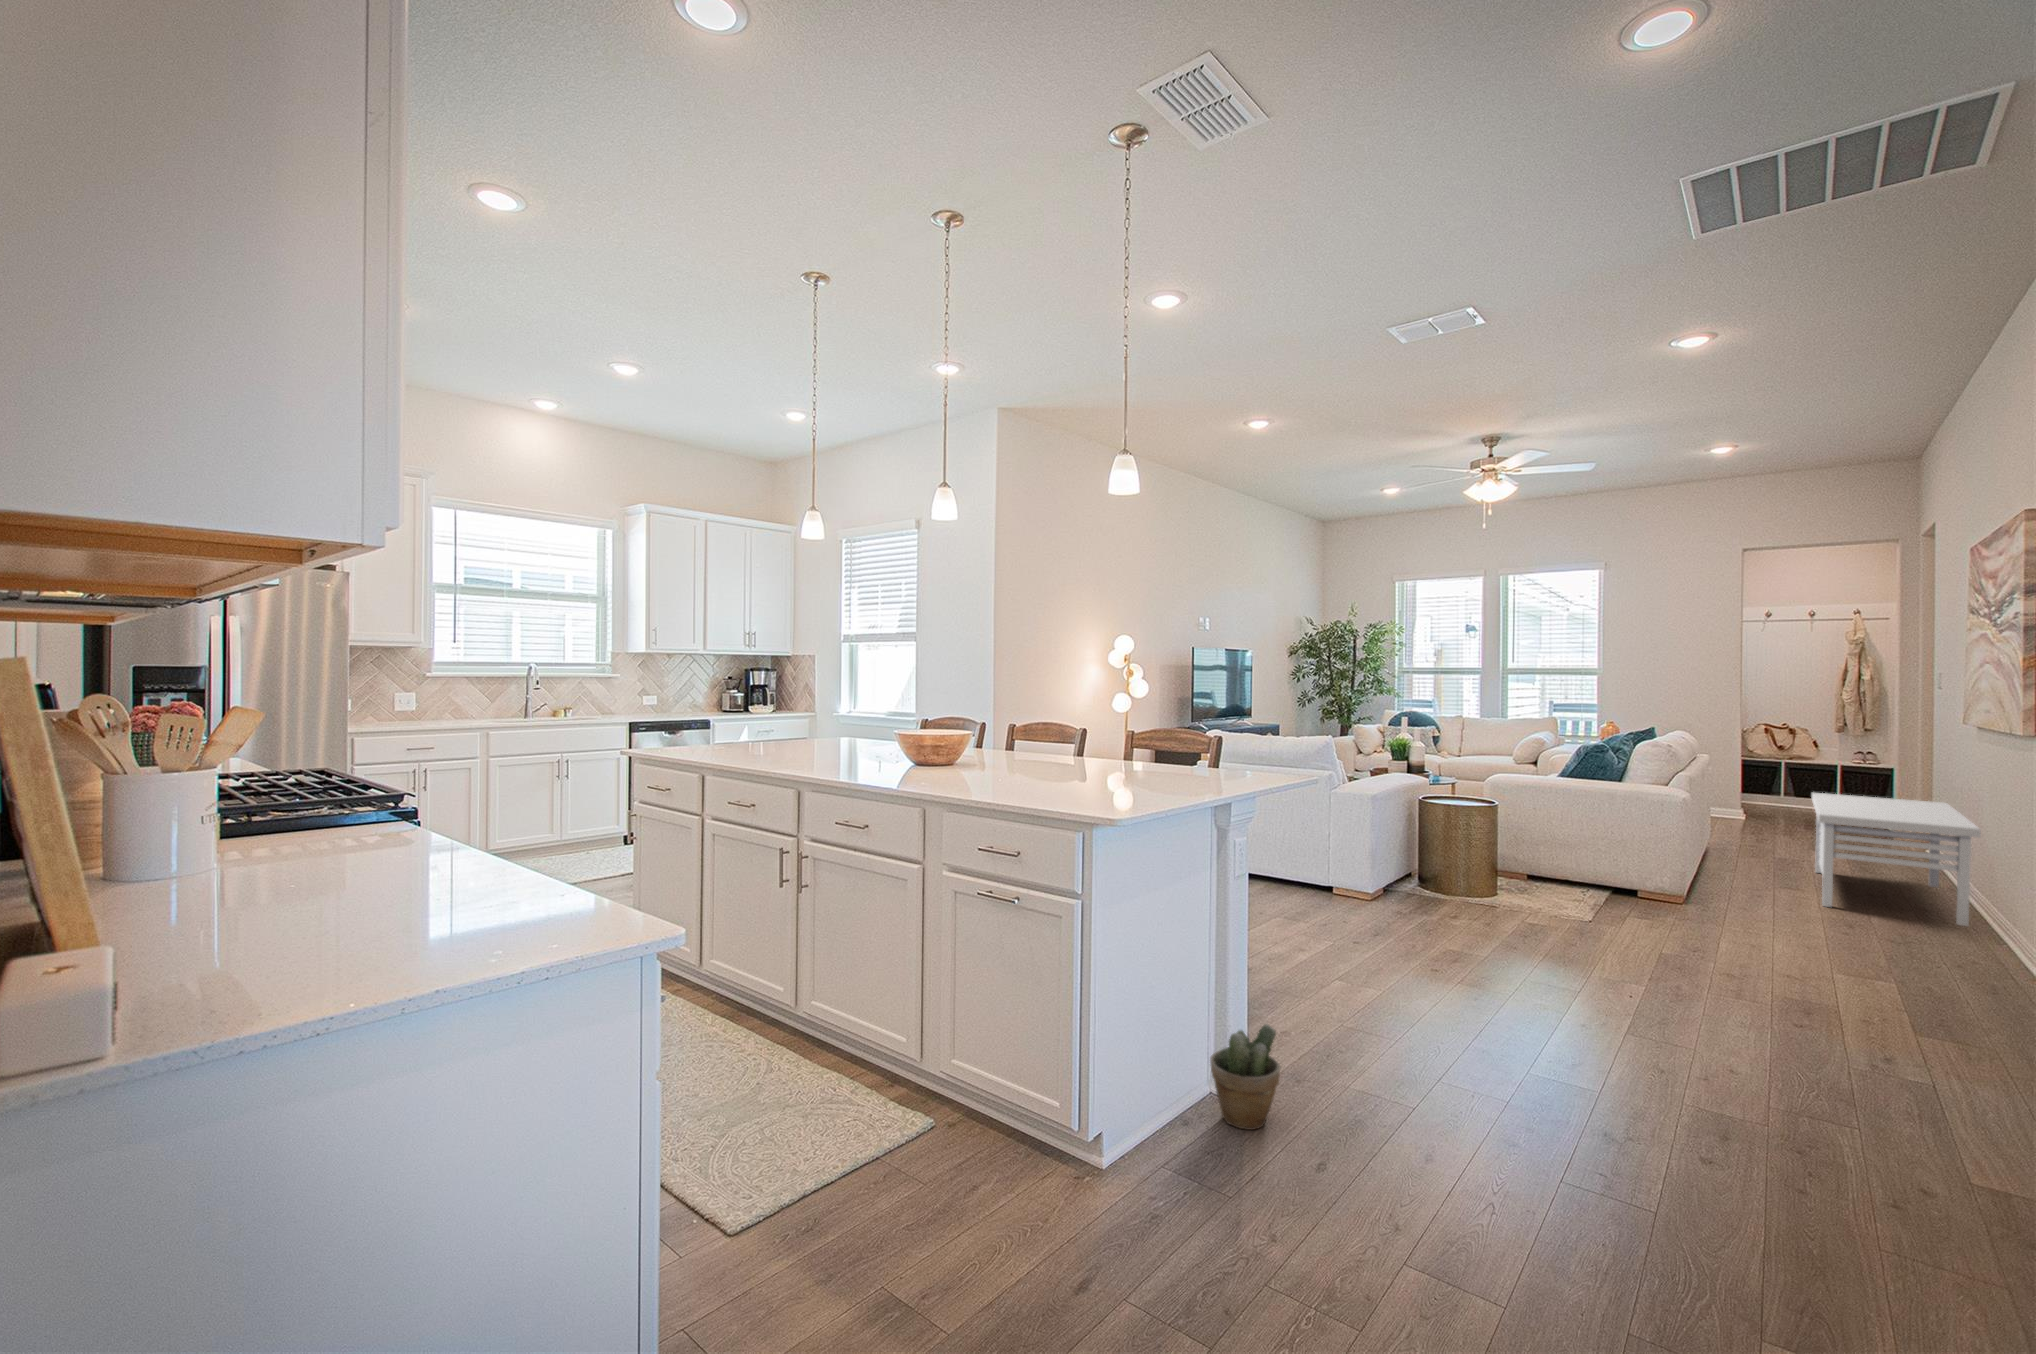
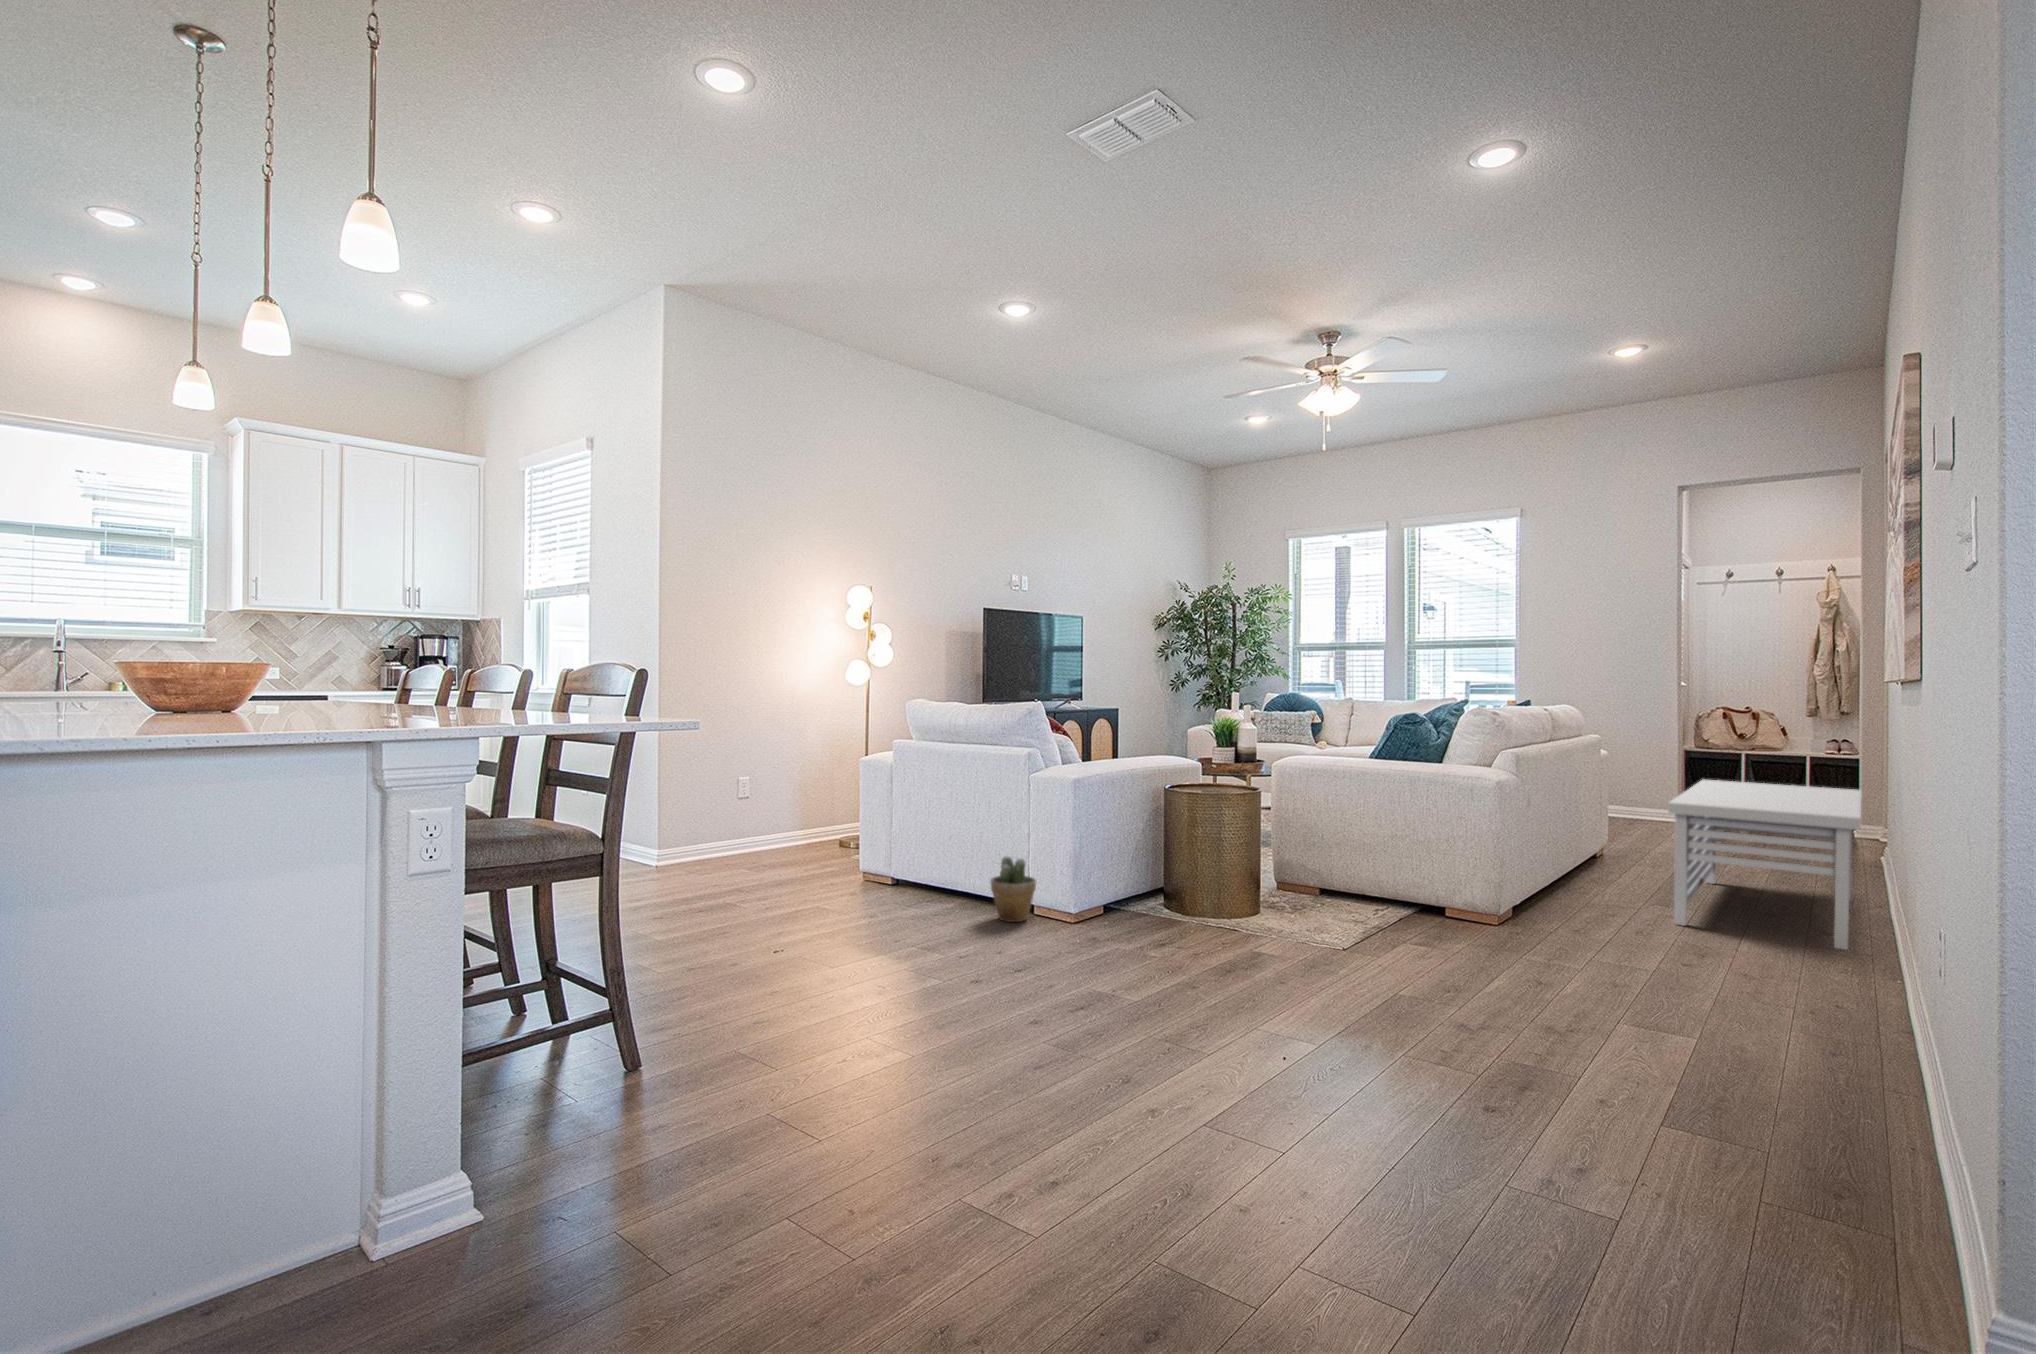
potted plant: present [1210,1024,1281,1130] -> present [990,856,1037,922]

